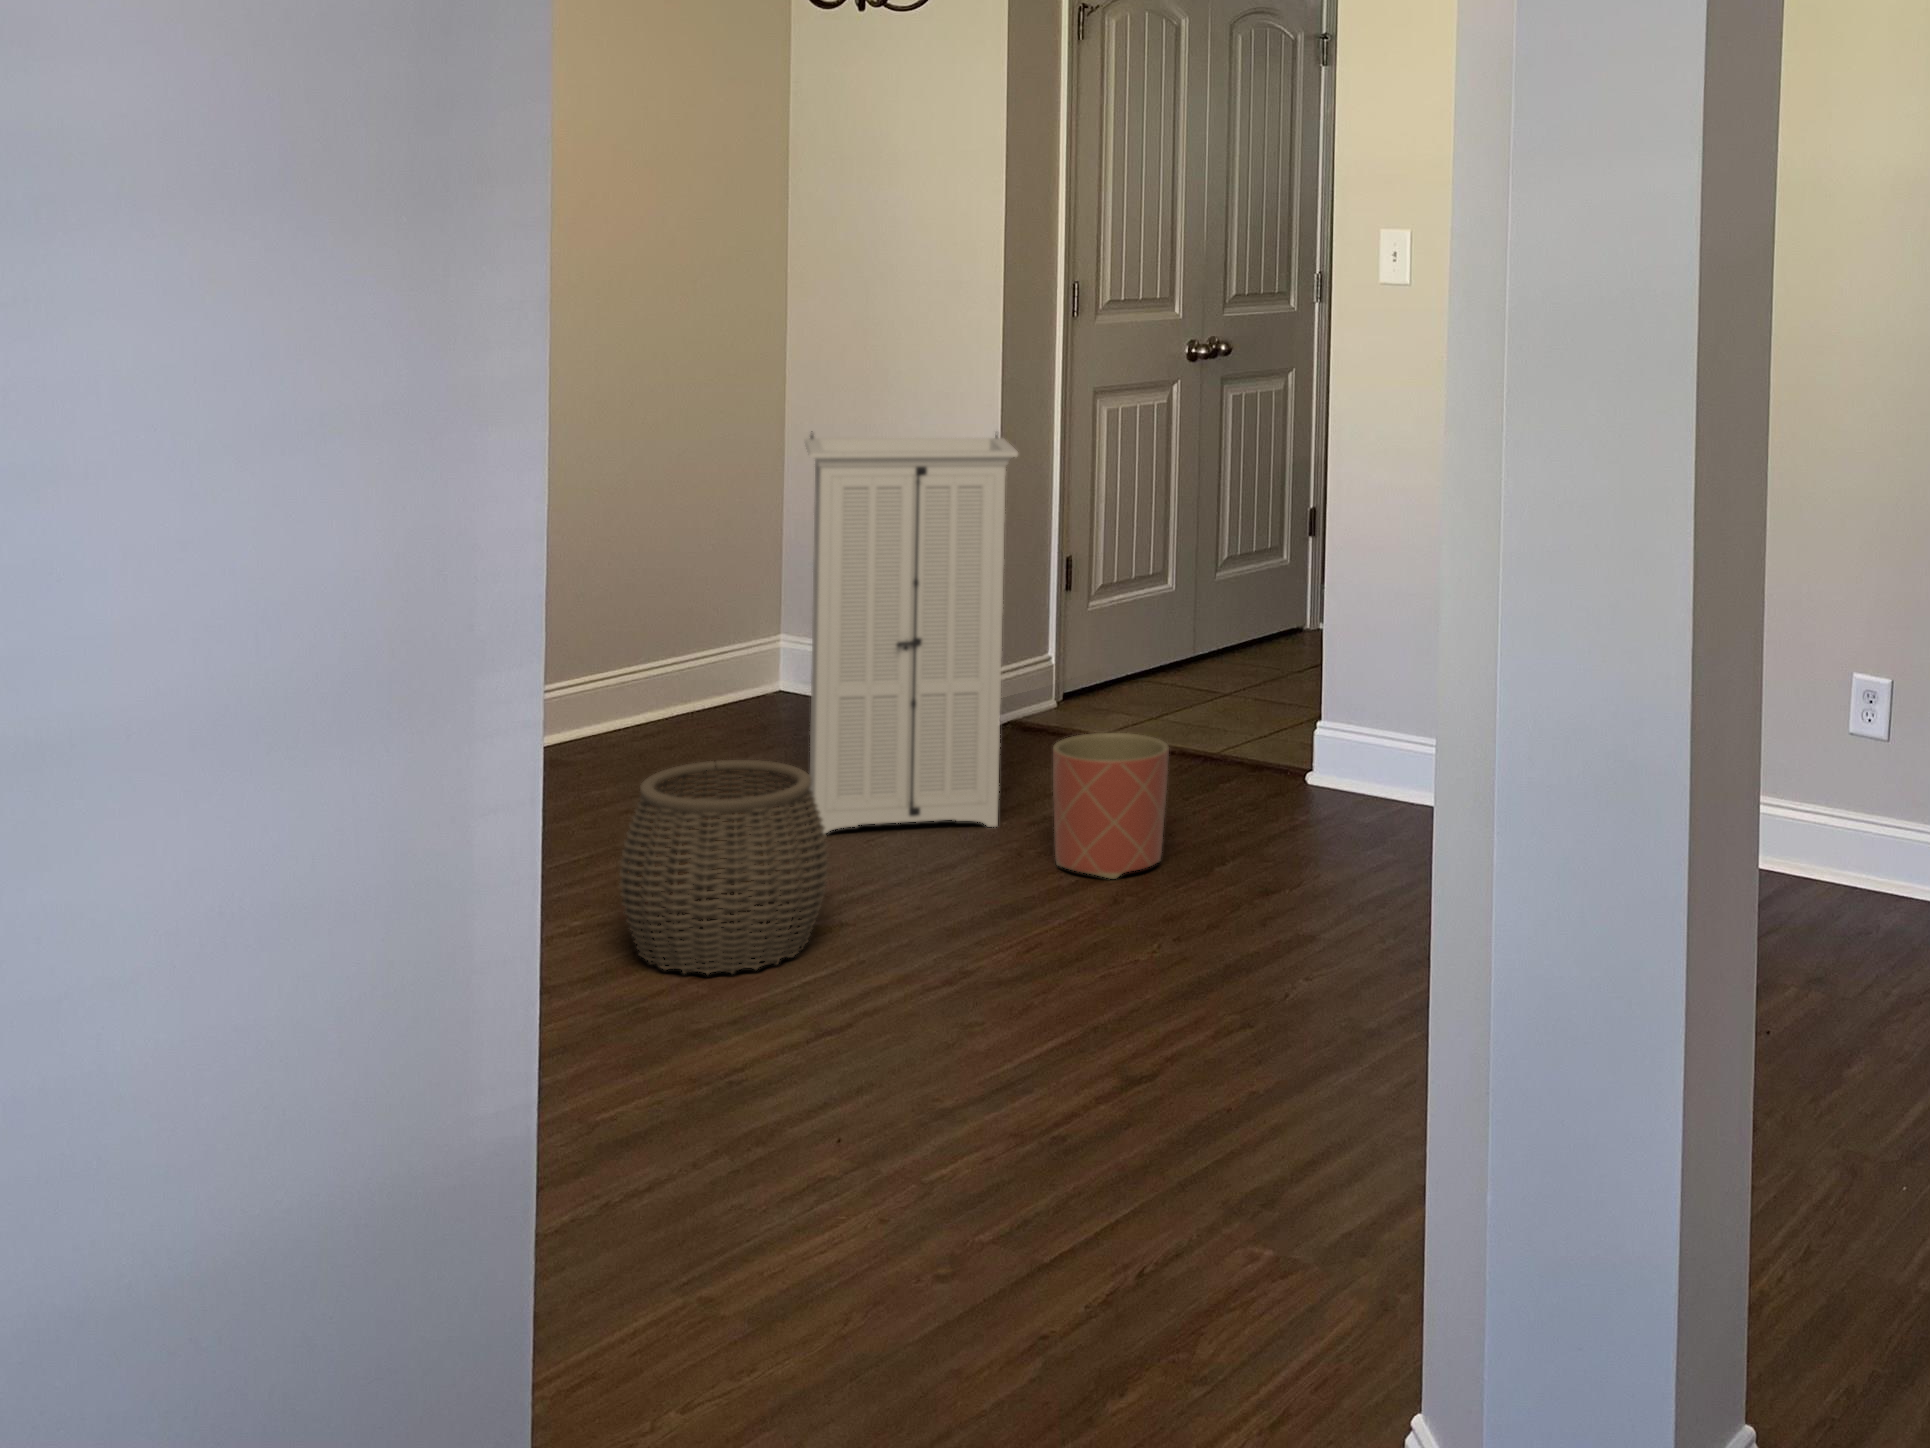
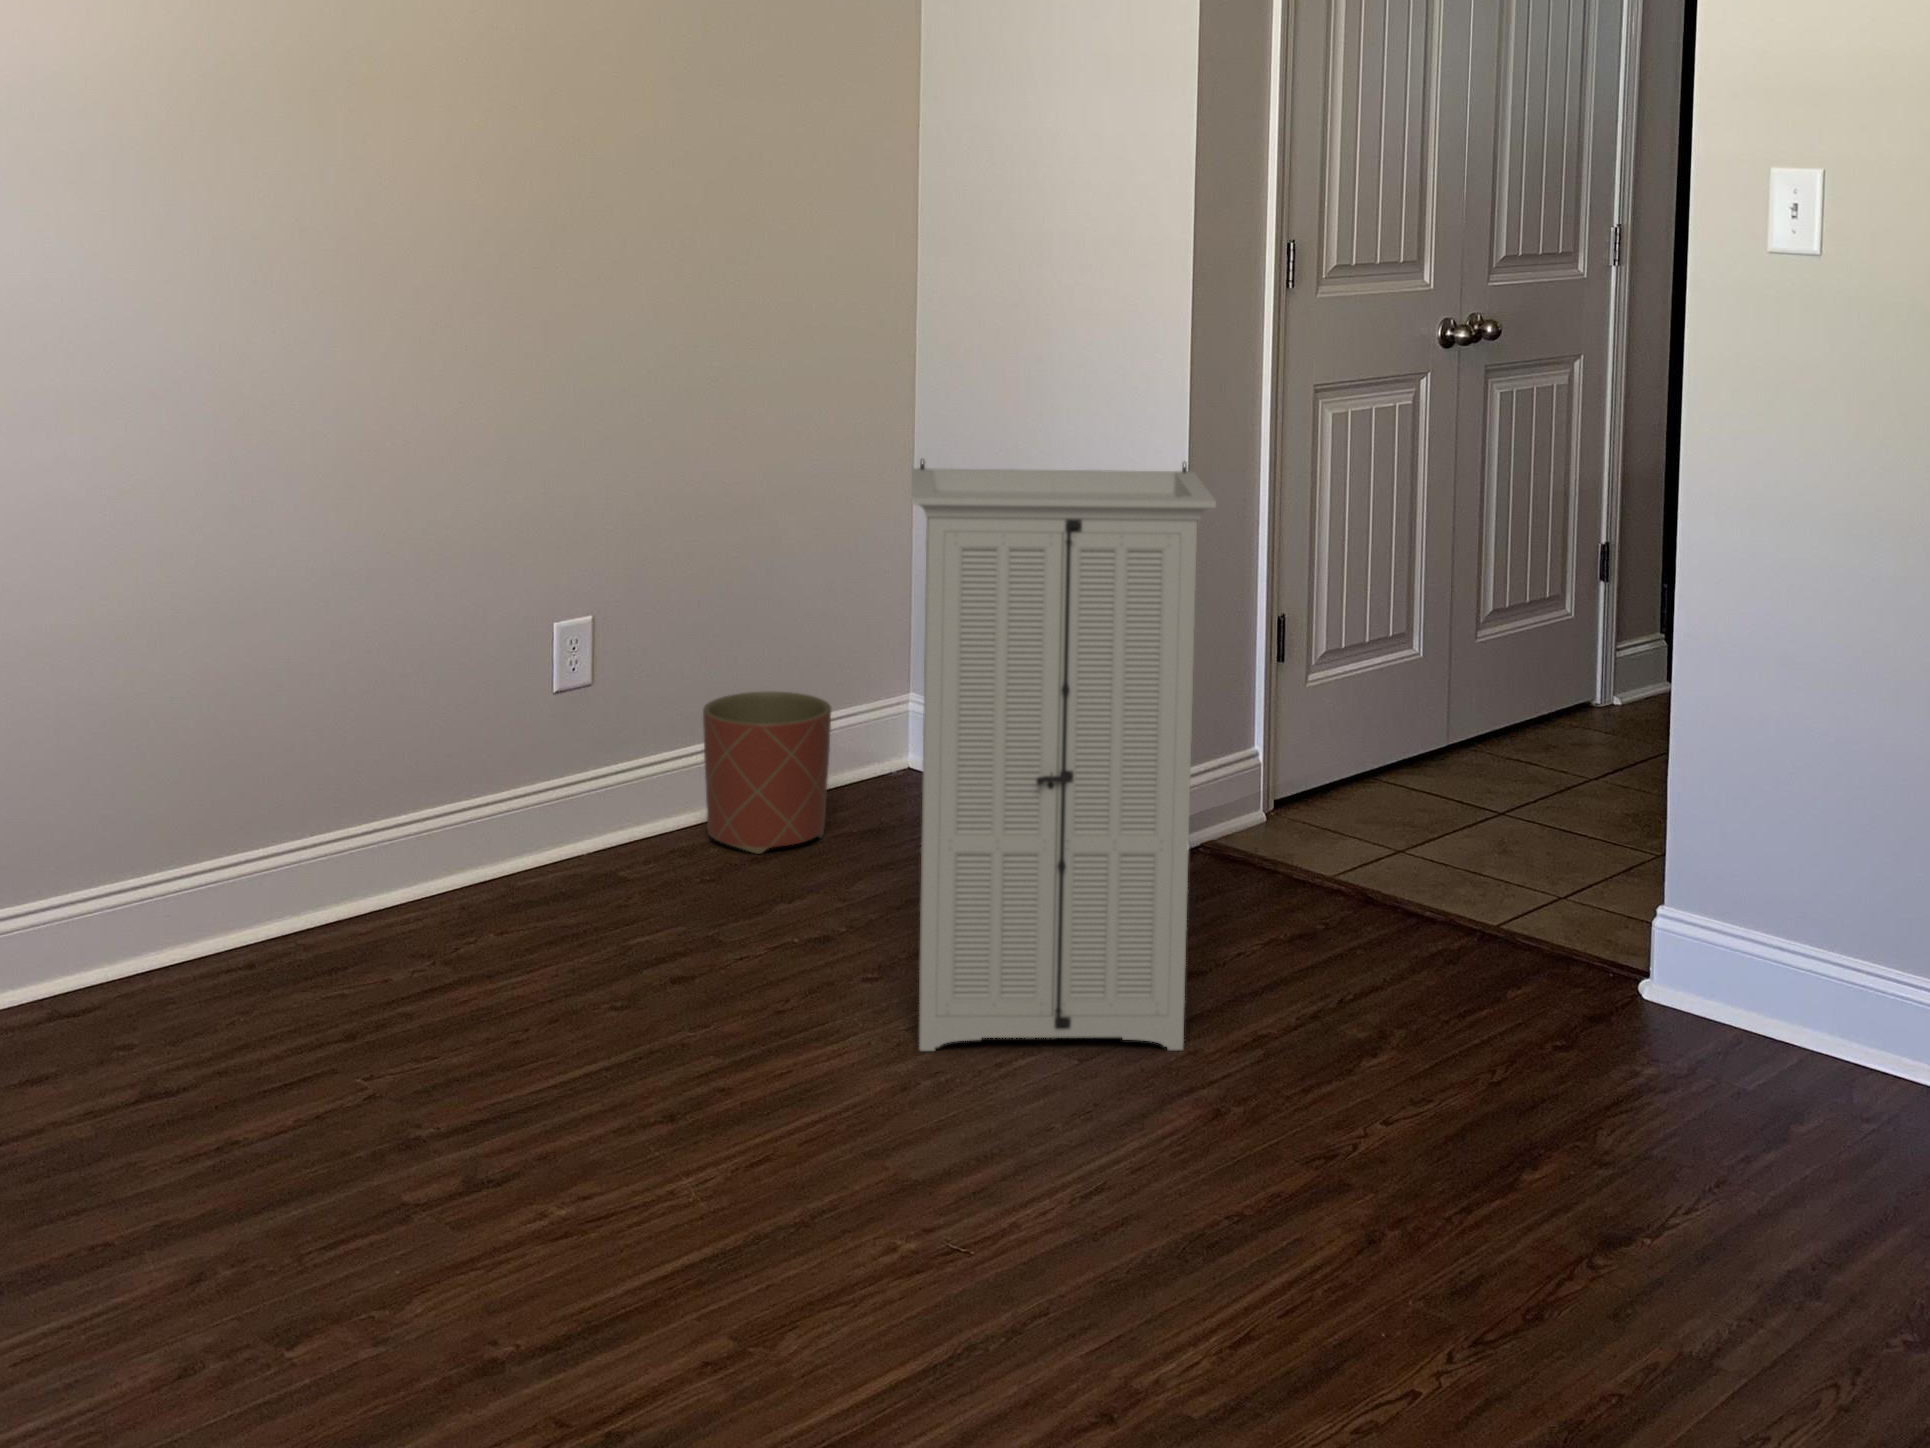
planter: present [1053,733,1169,879] -> present [703,692,831,854]
woven basket: present [620,760,829,974] -> none [599,986,919,1357]

